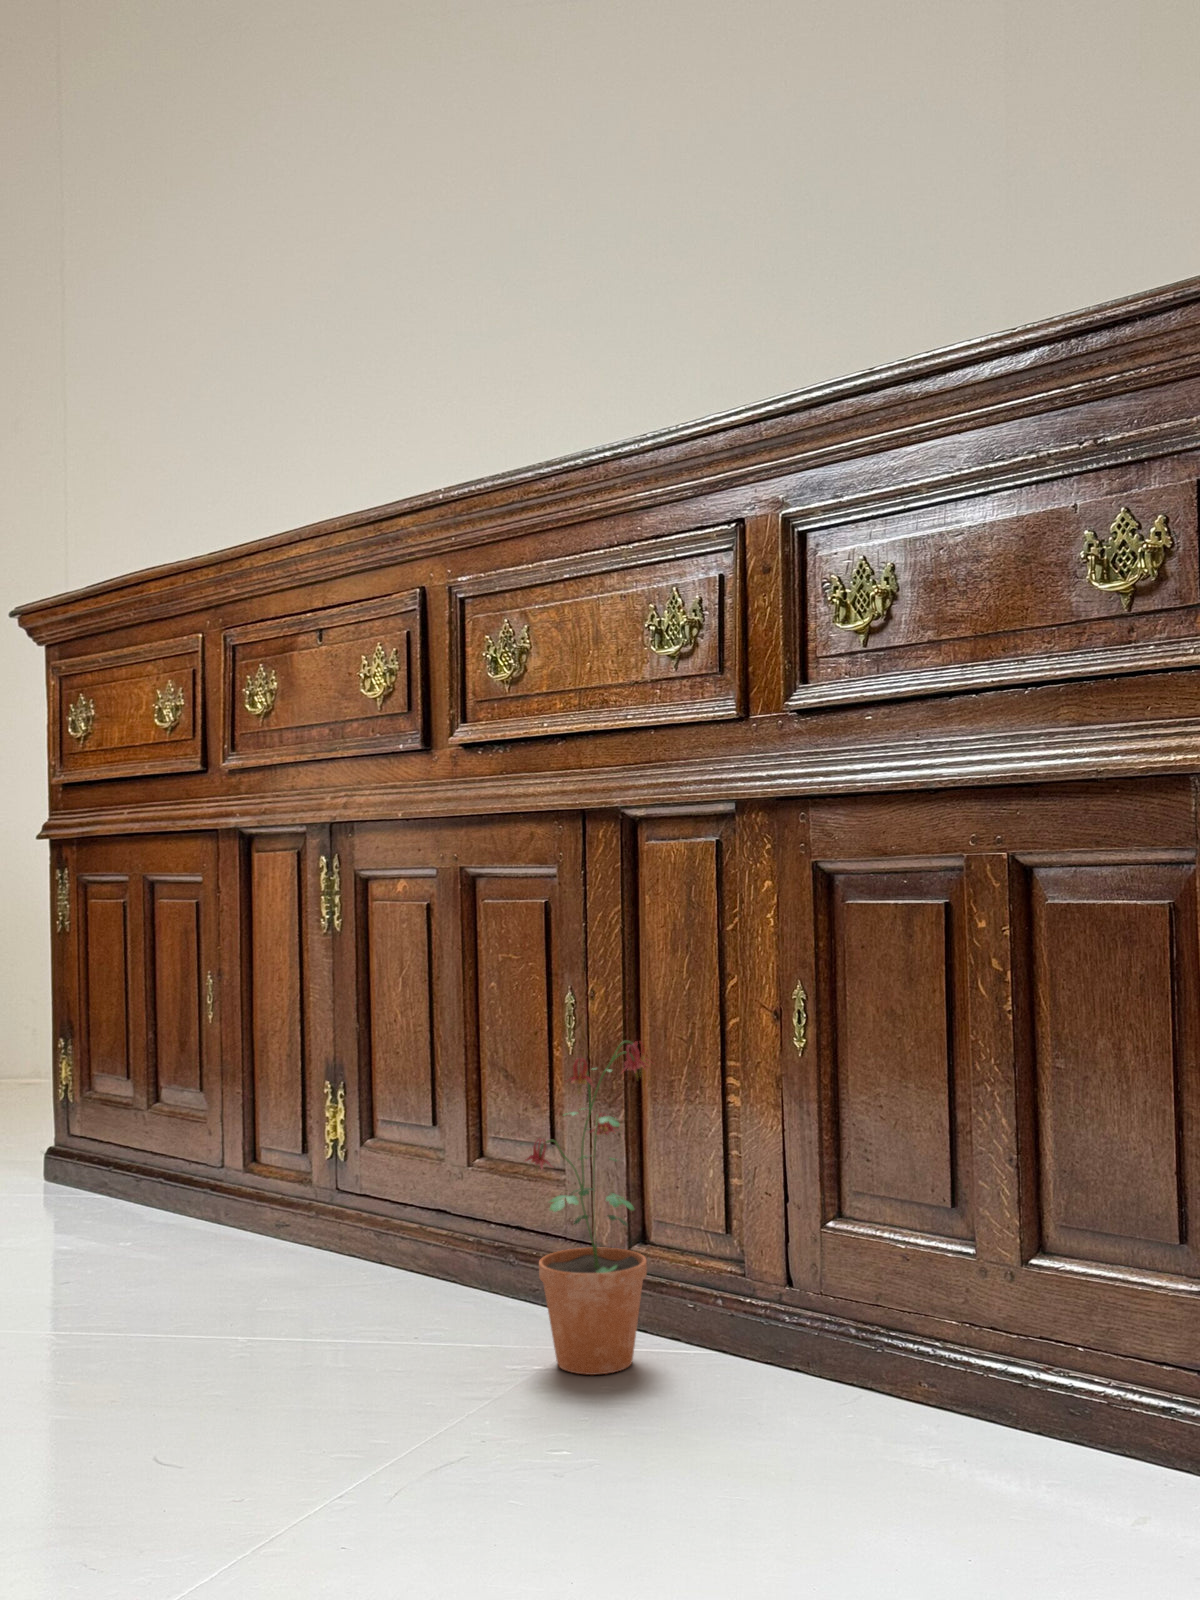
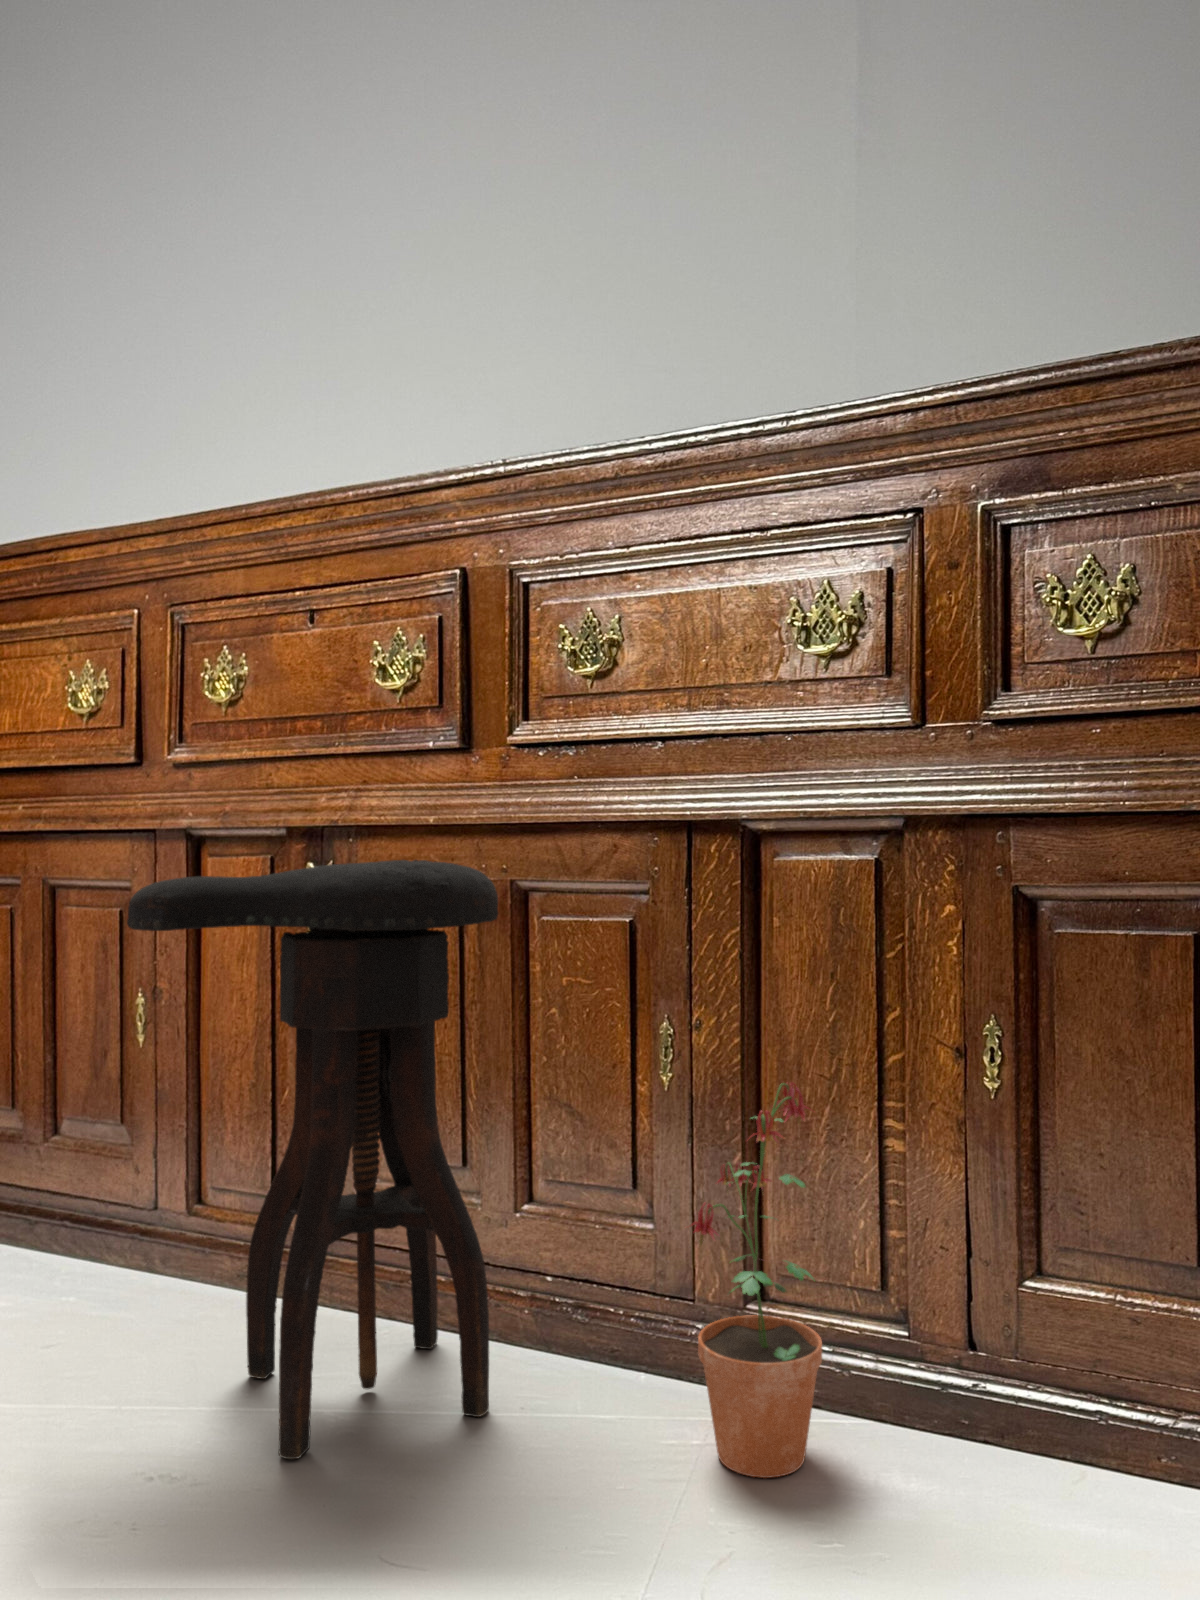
stool: none [121,848,430,1336] -> present [127,860,498,1459]

